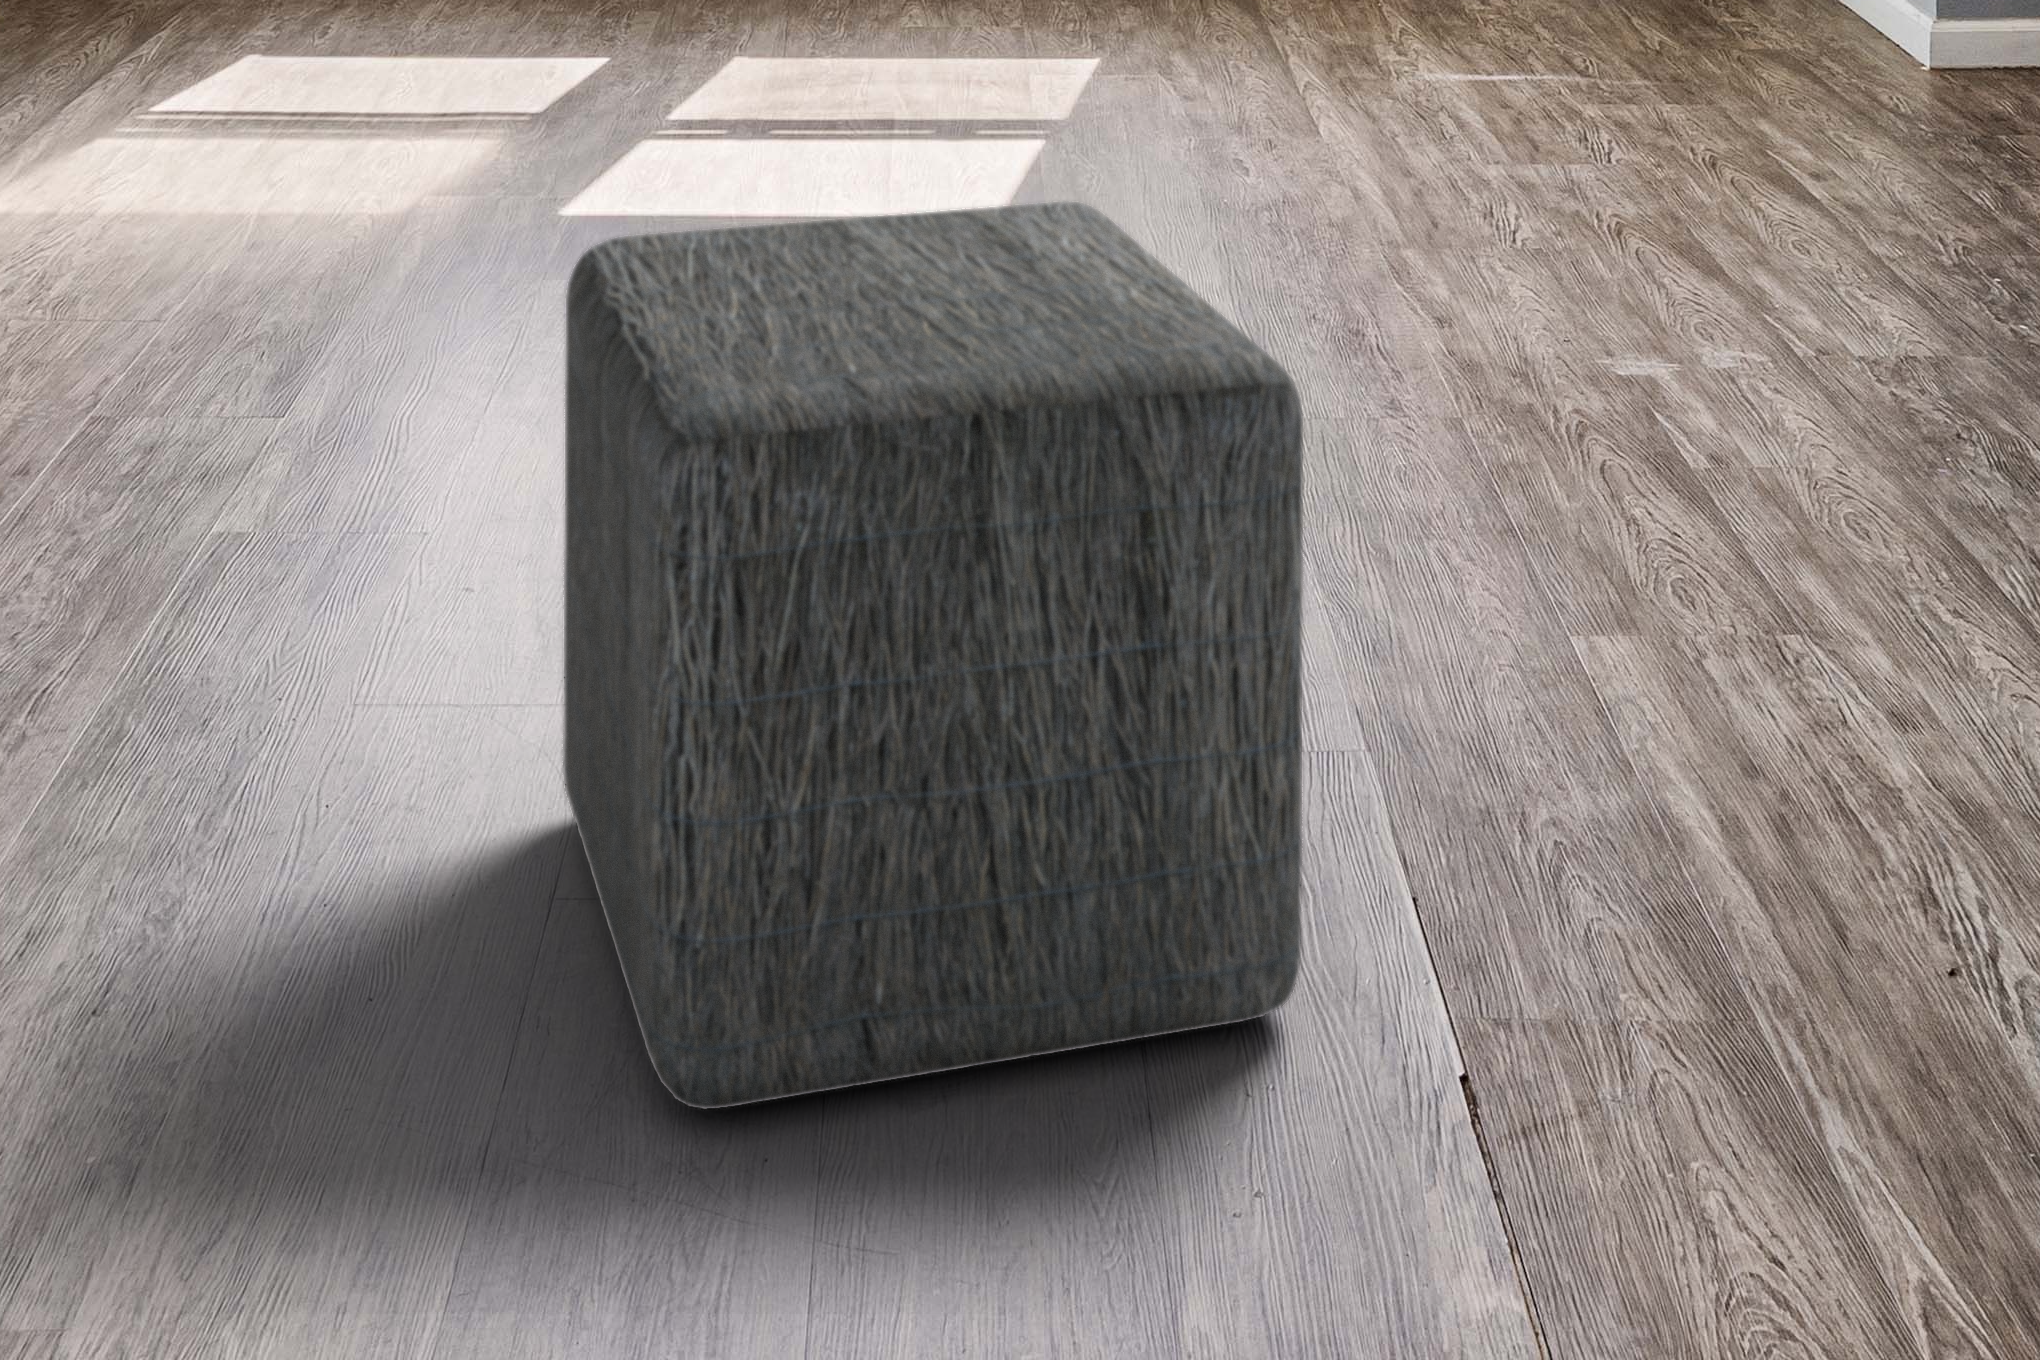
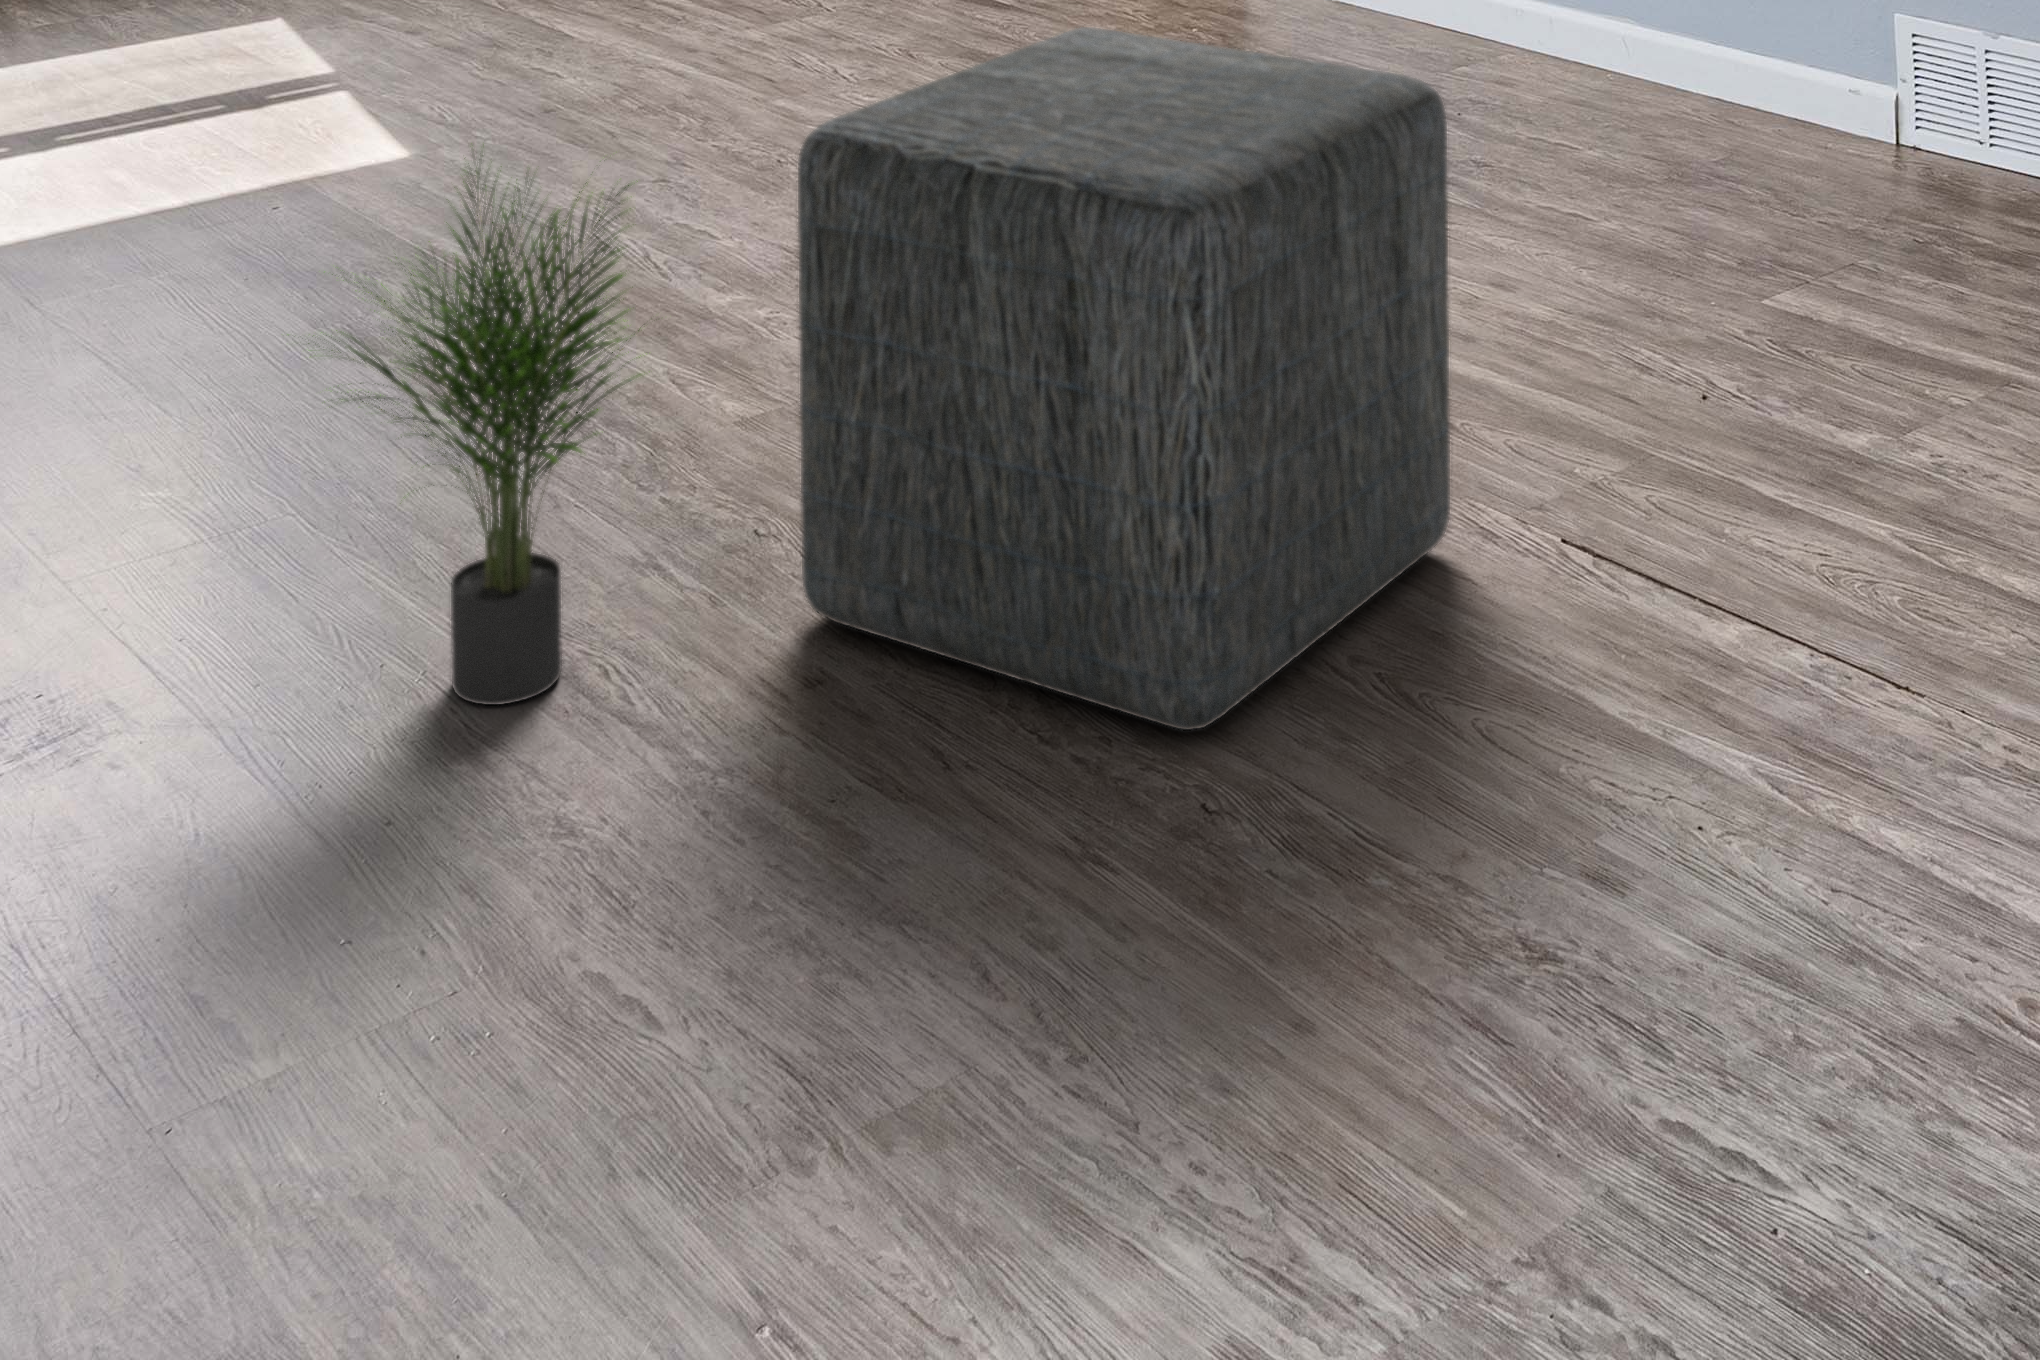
potted plant: none [133,179,480,783] -> present [308,158,641,705]

